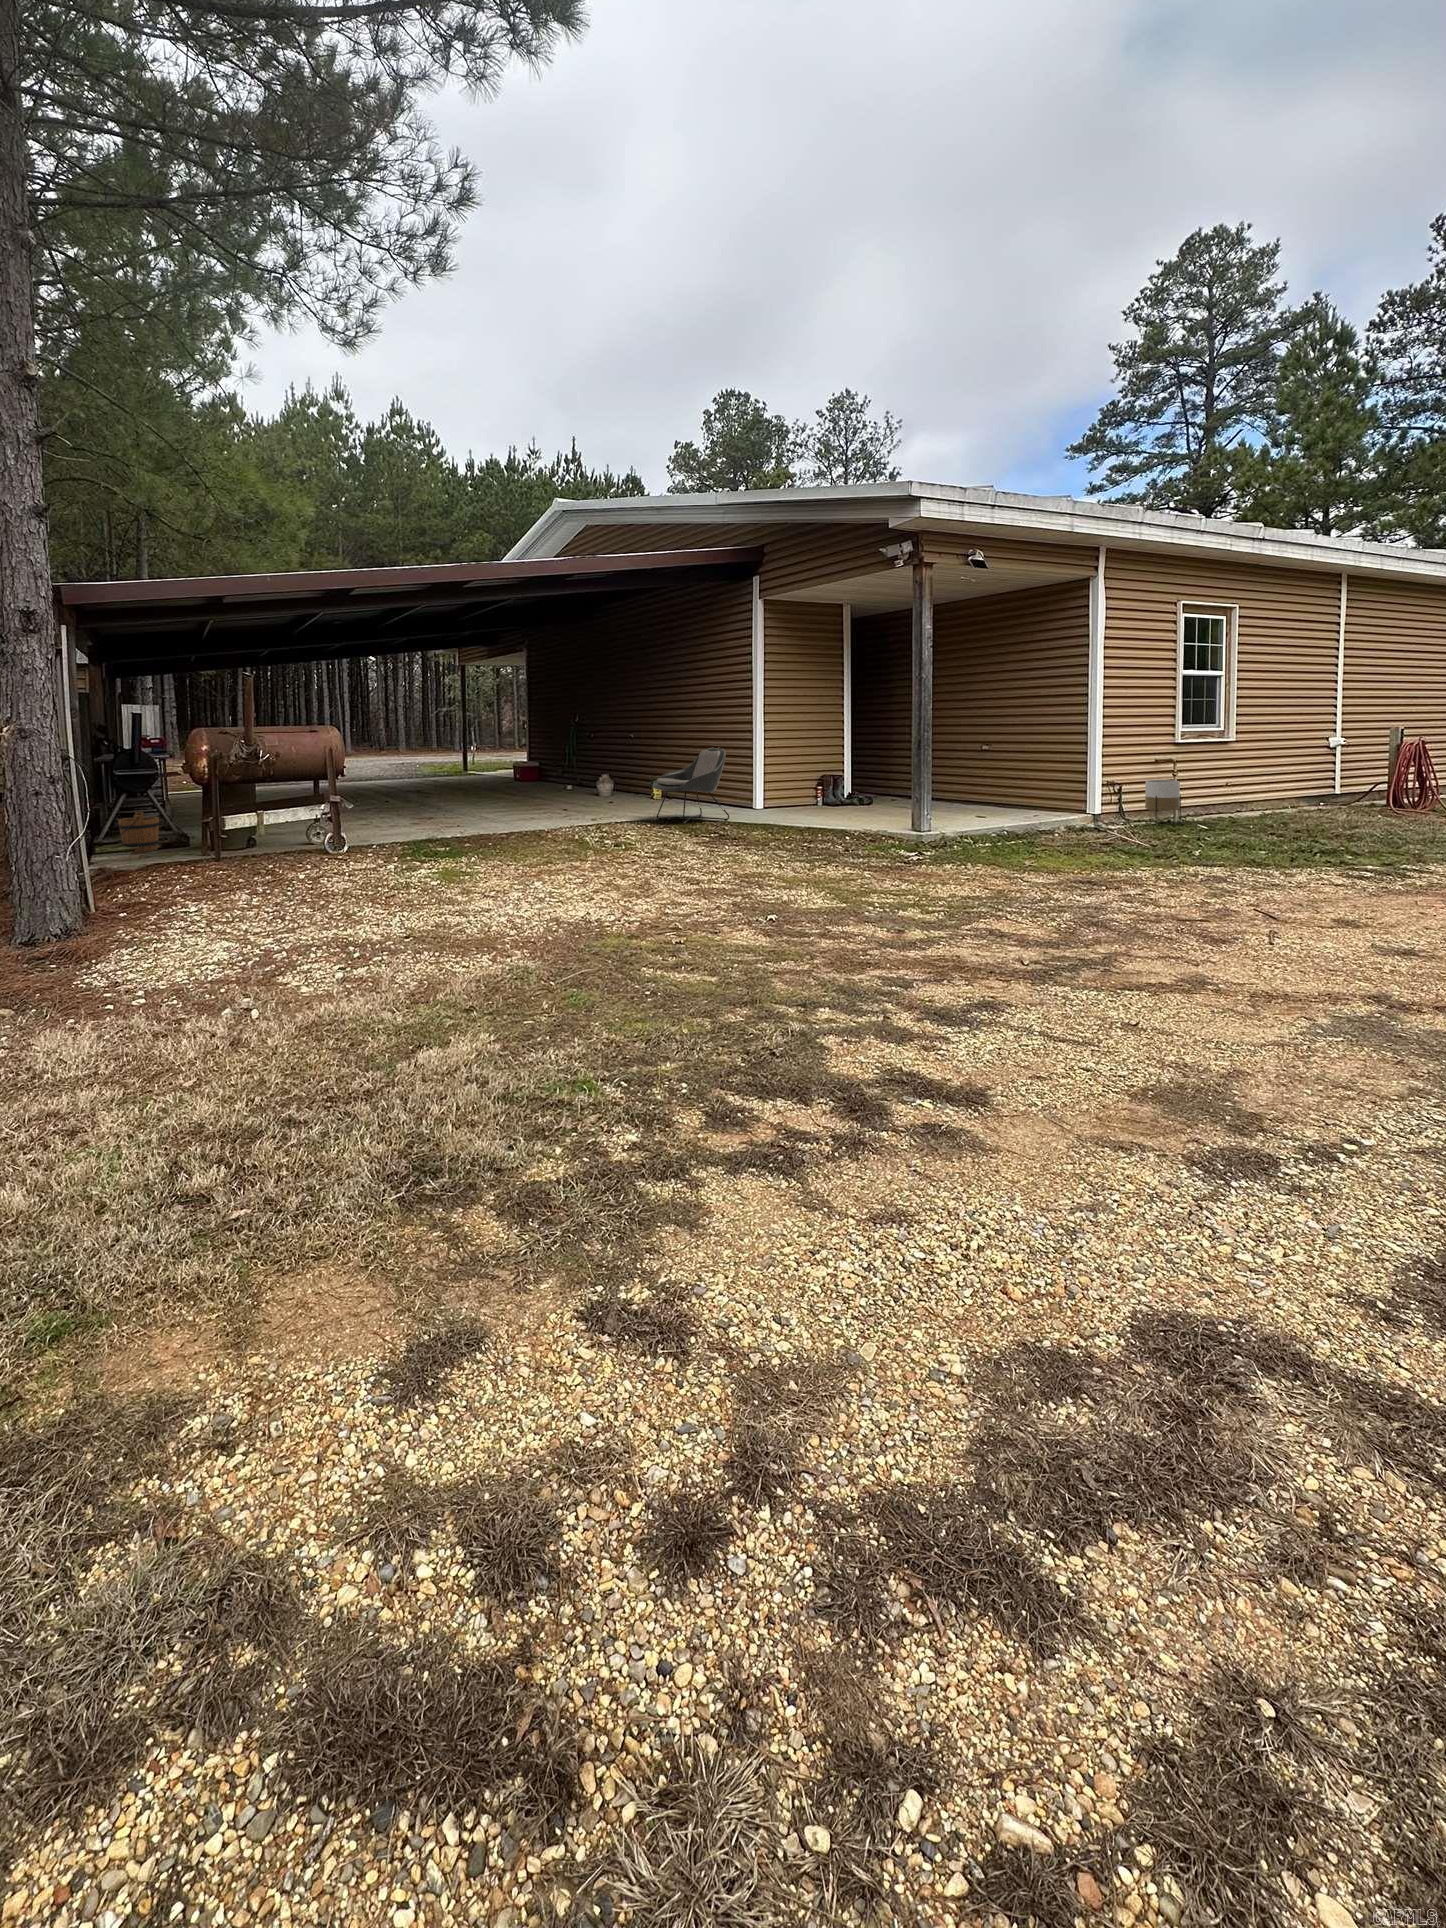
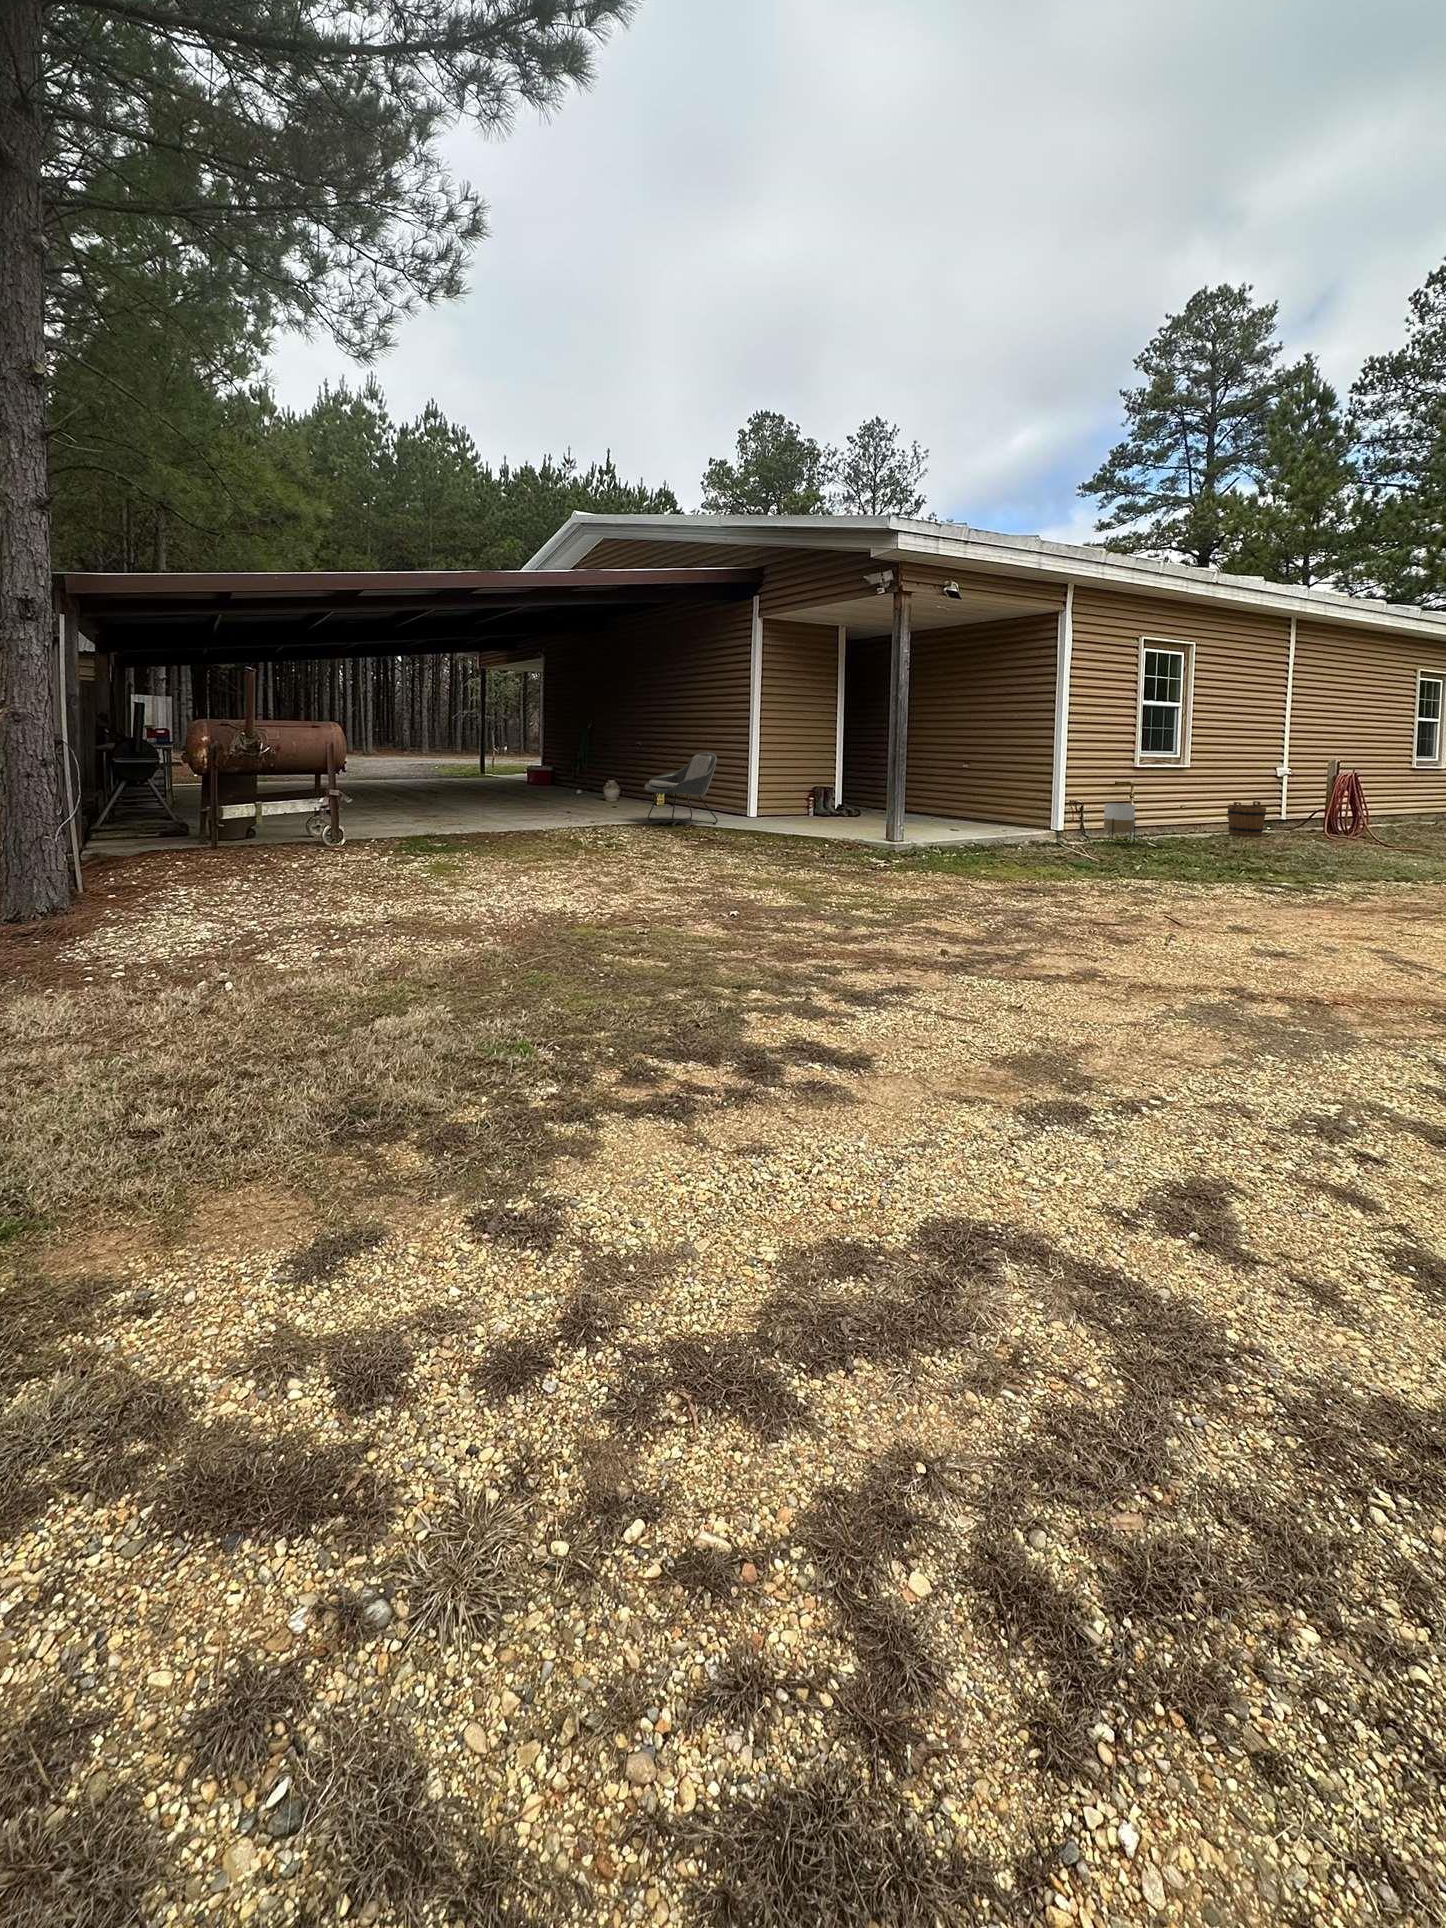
bucket: present [118,812,159,853] -> present [1227,801,1266,837]

